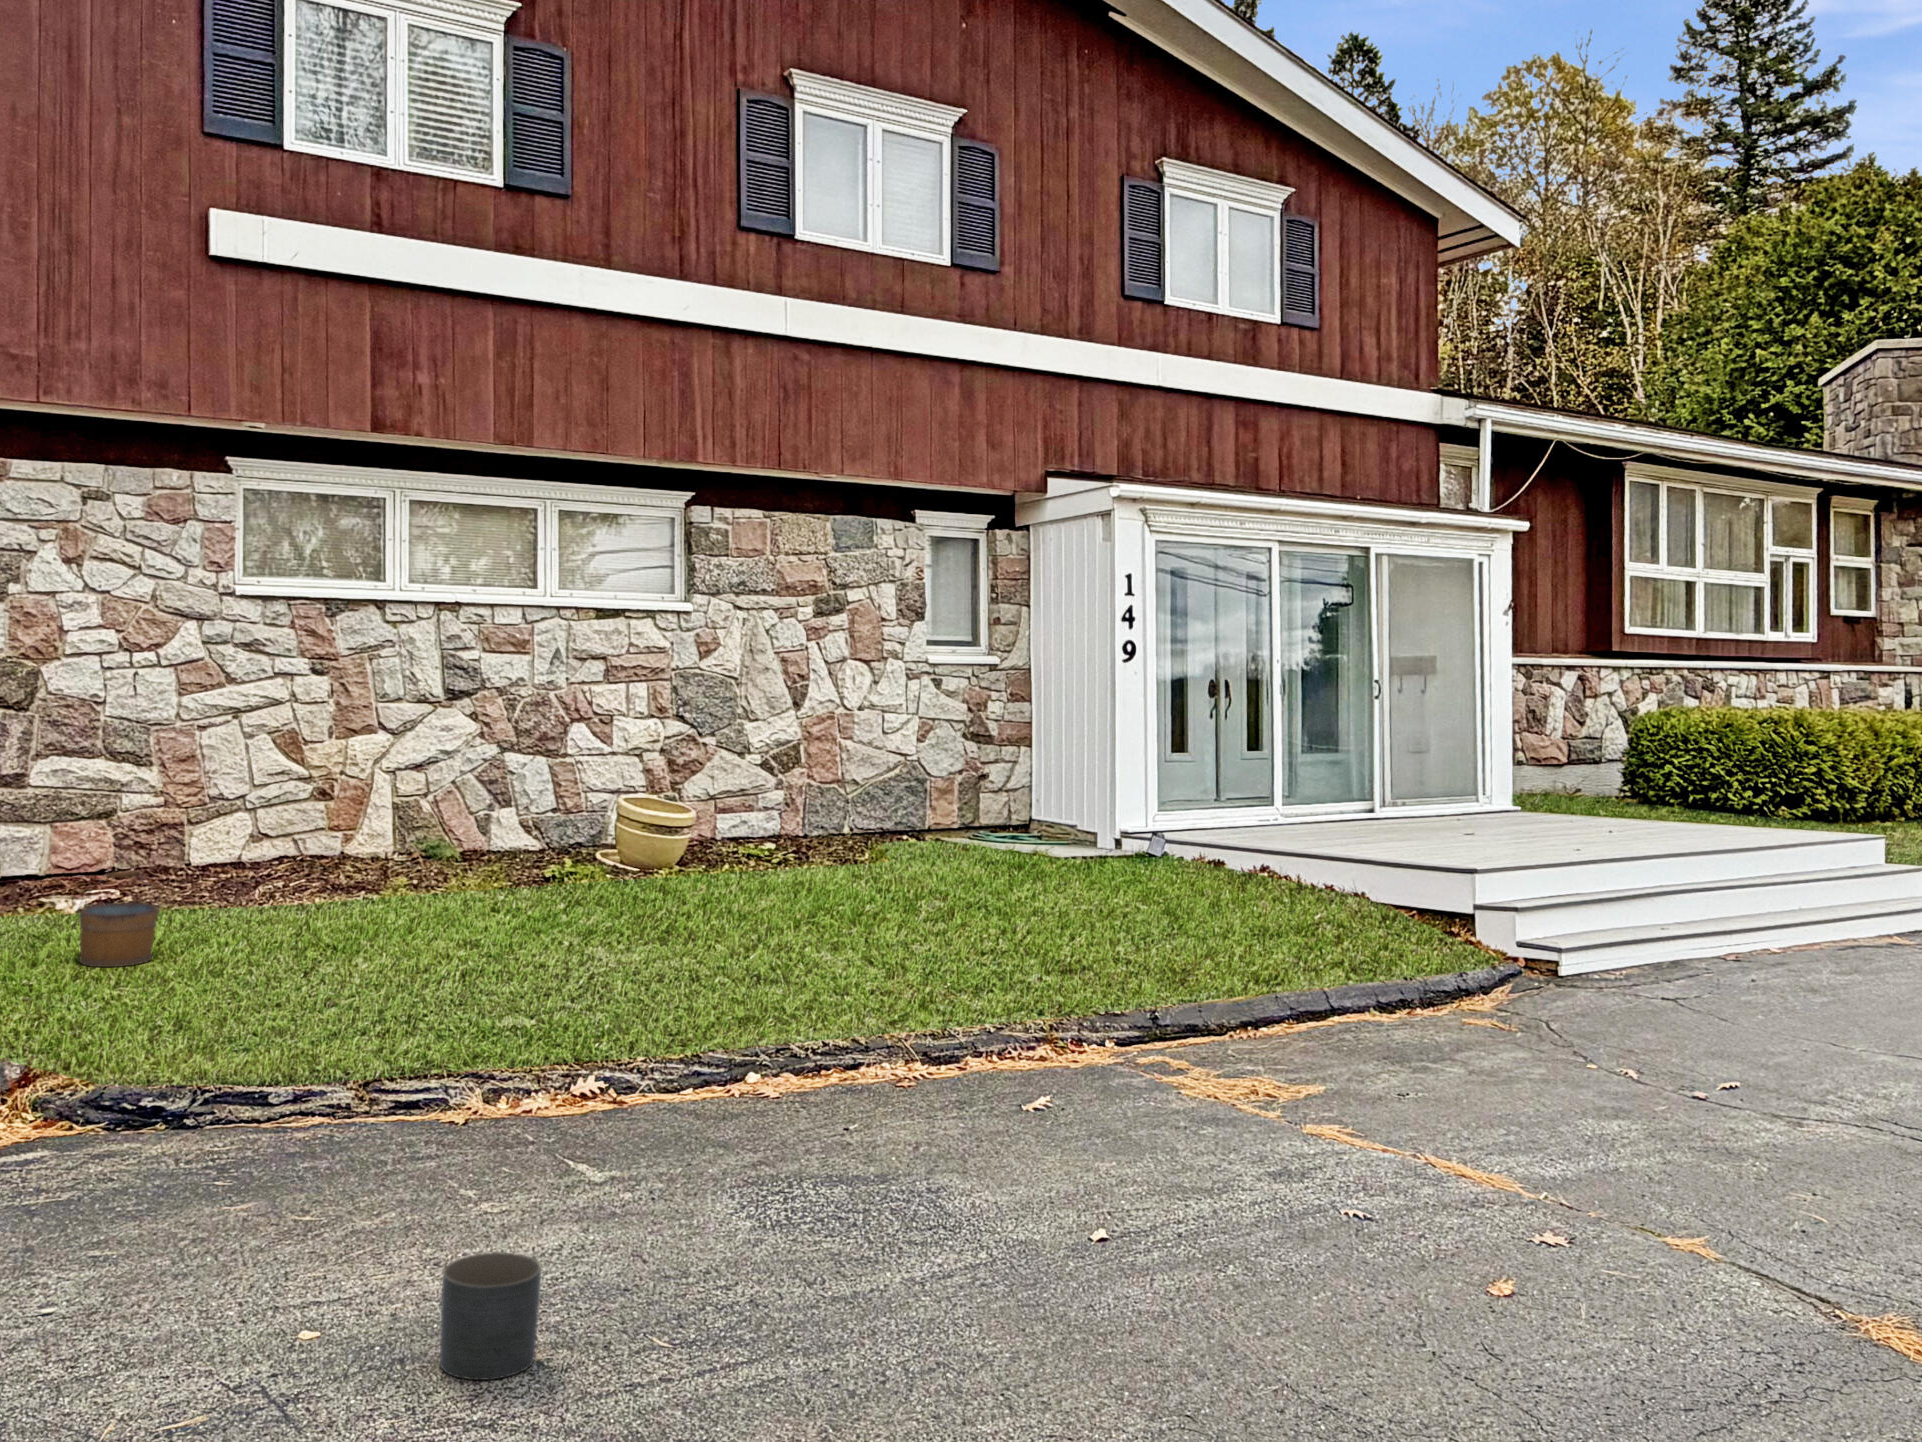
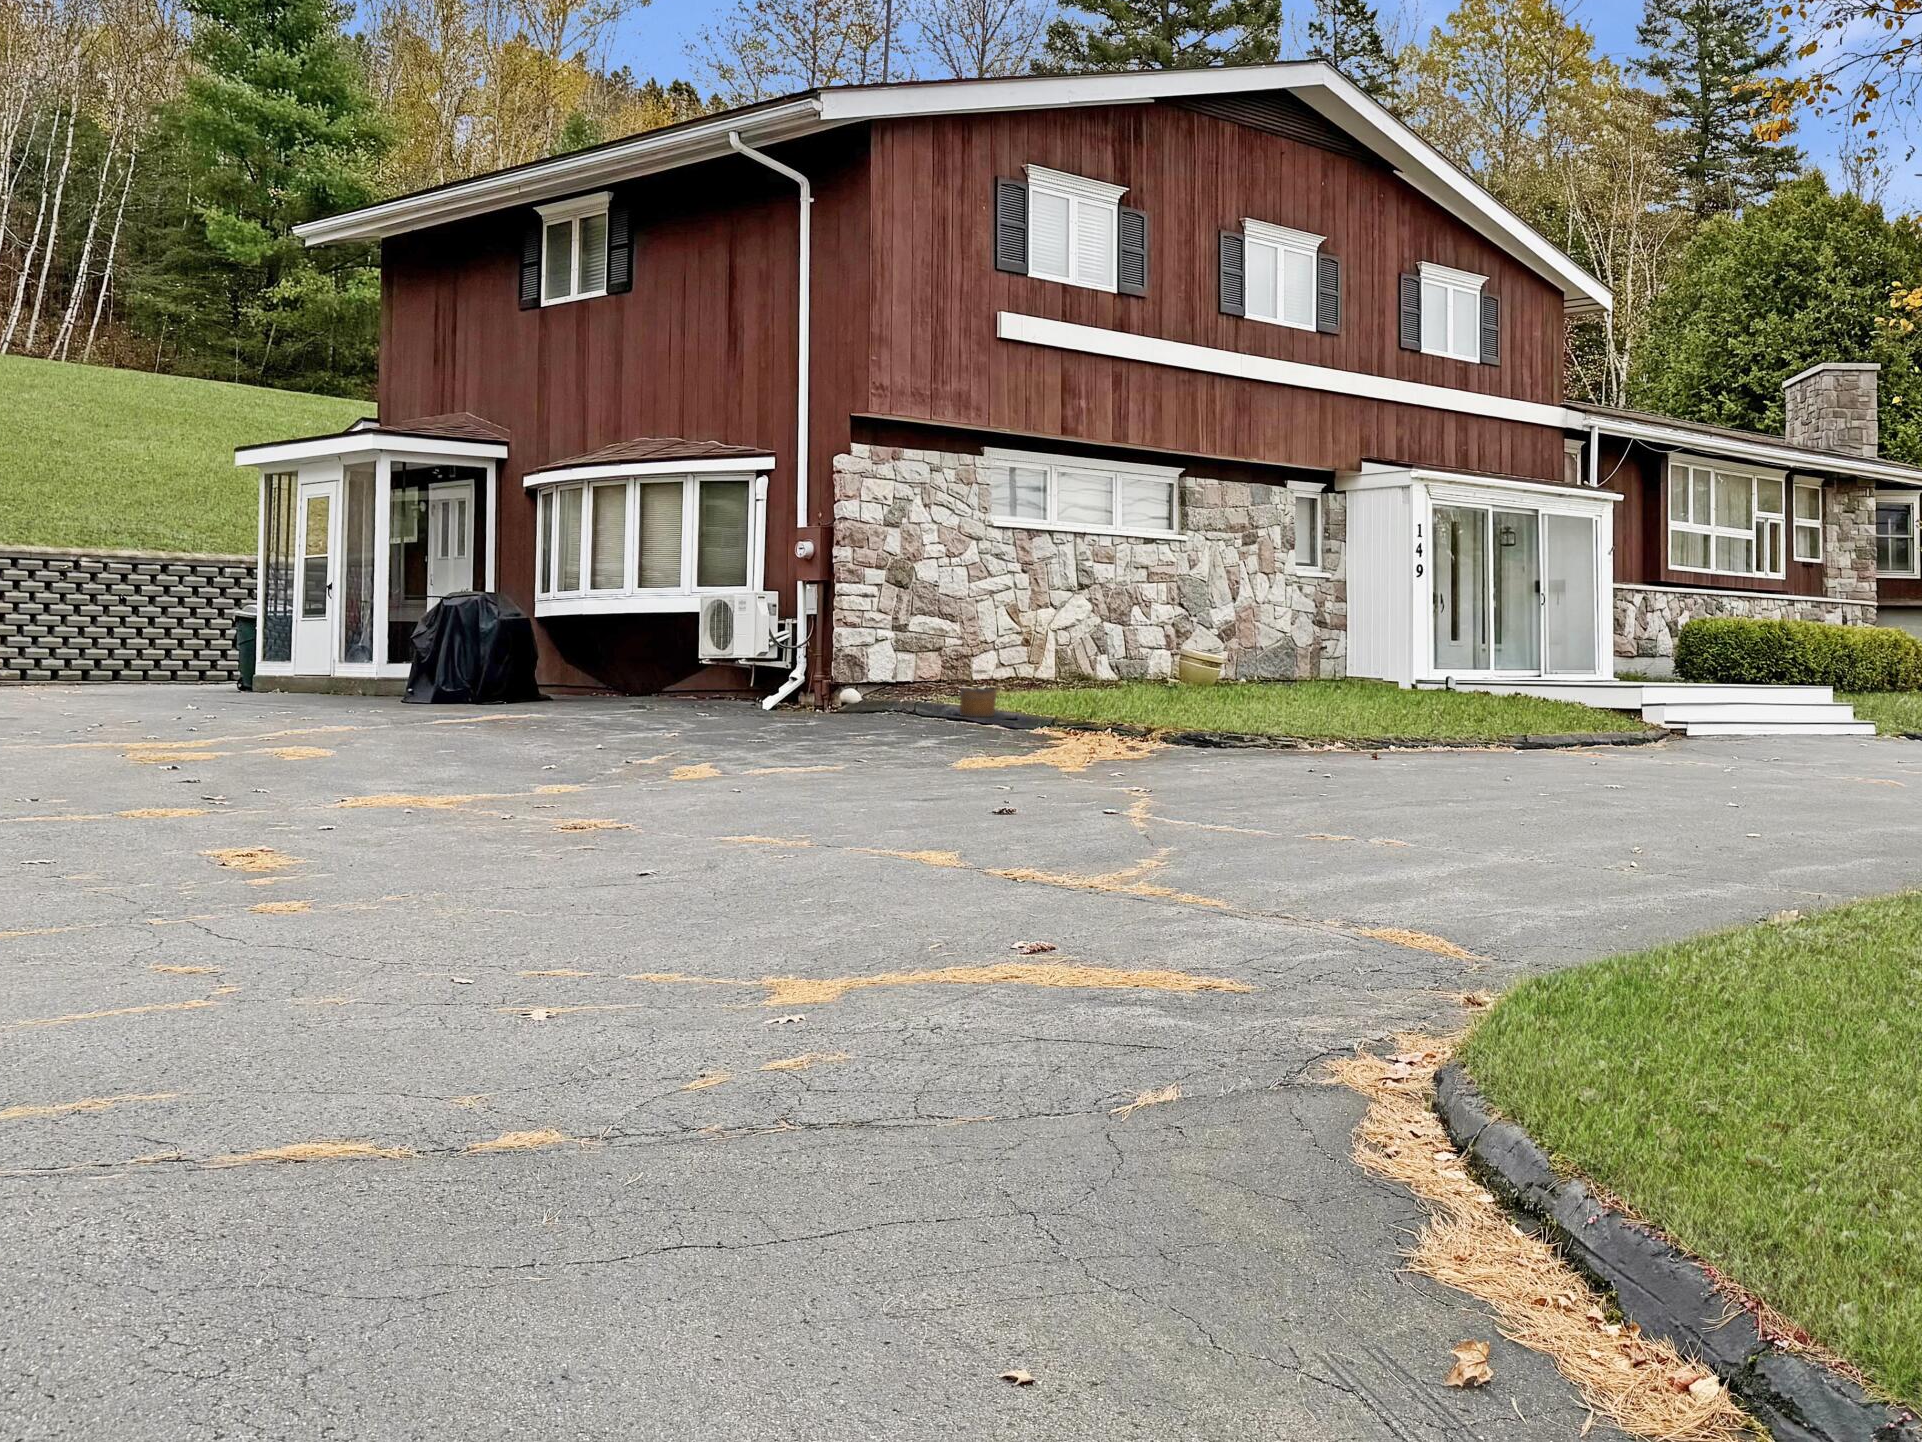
planter: present [440,1253,541,1380] -> none [1390,740,1422,772]

